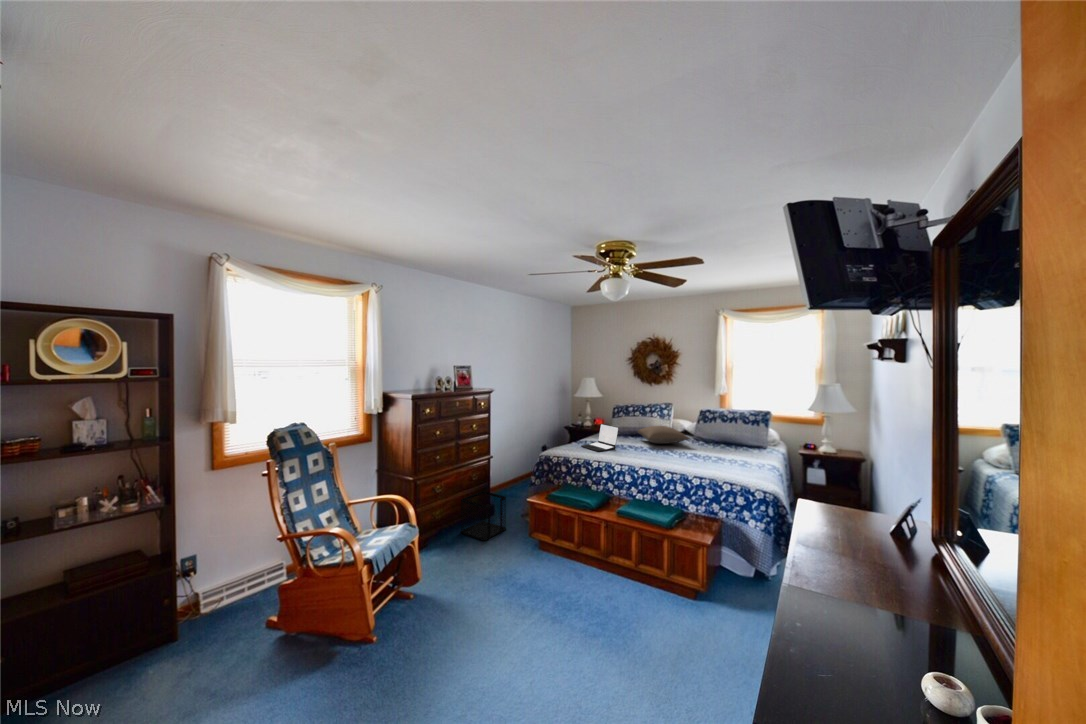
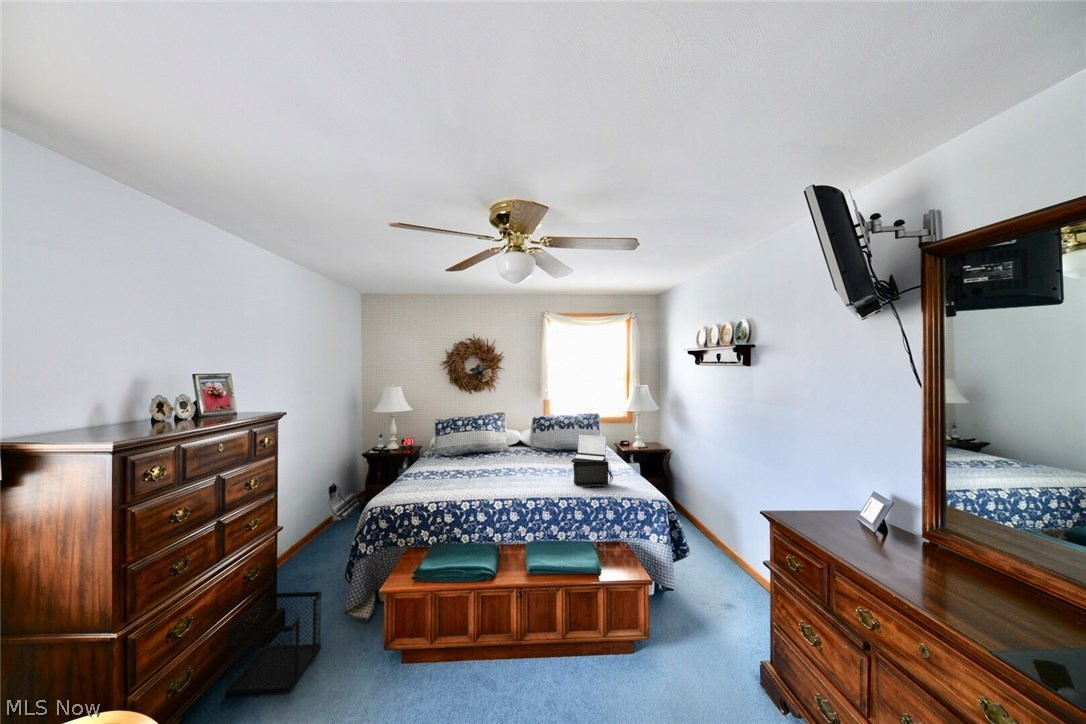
laptop: present [582,424,619,452] -> present [571,434,606,462]
pillow: present [638,426,689,444] -> none [480,440,543,462]
handbag: none [689,446,727,471] -> present [573,461,613,488]

